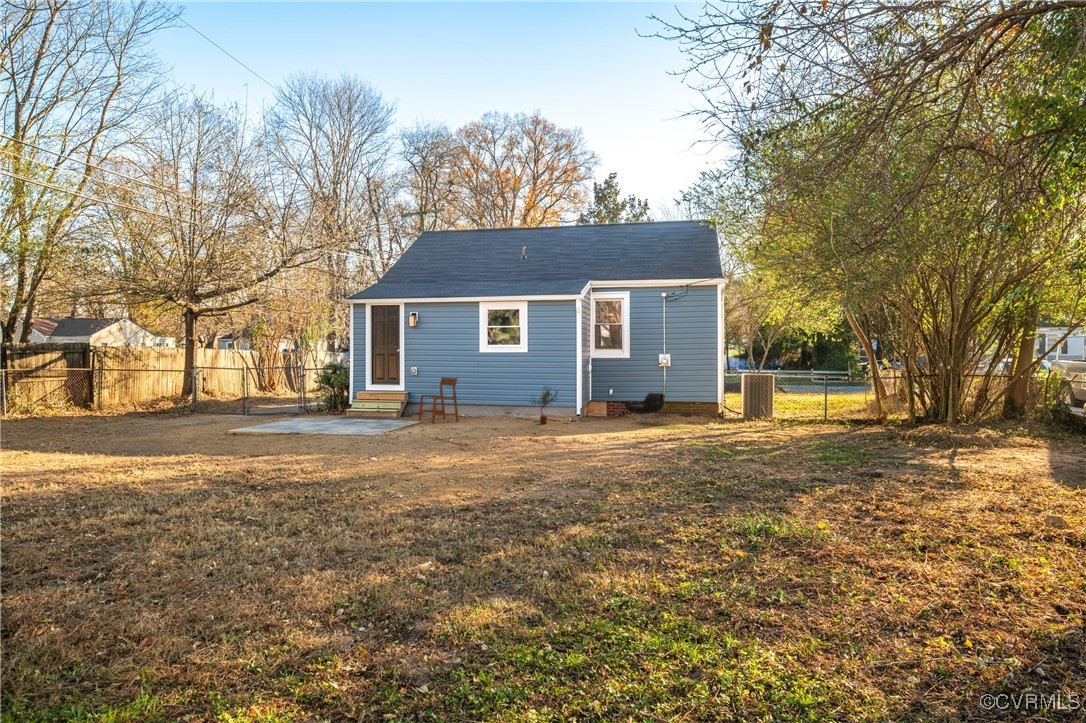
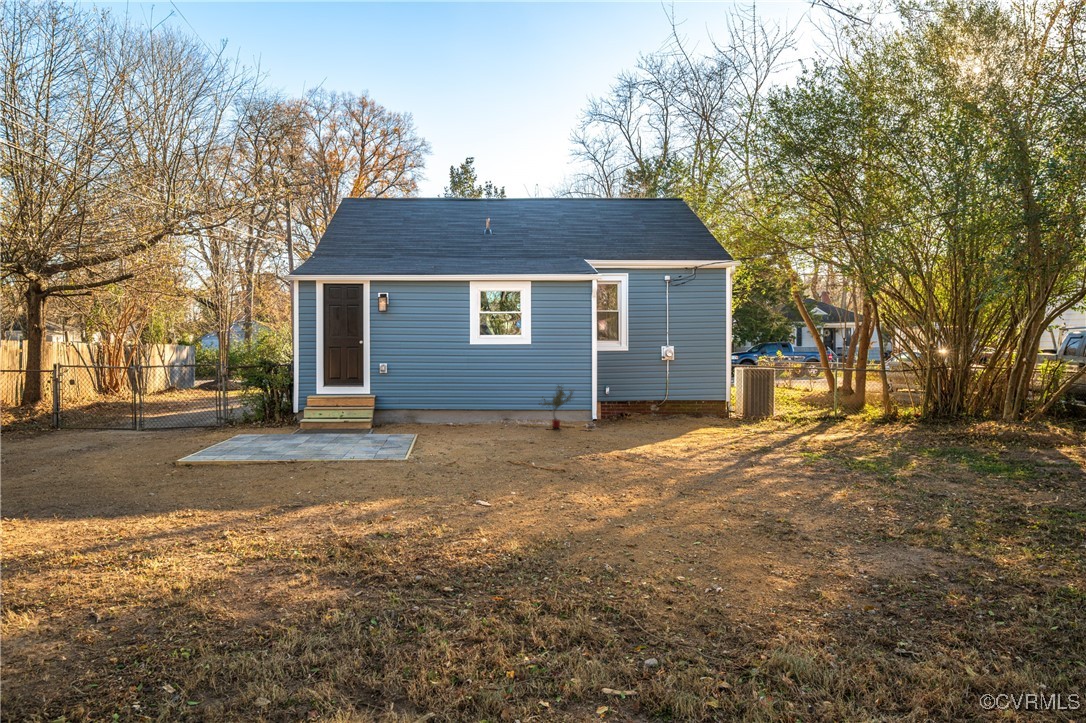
bench: present [419,377,459,423] -> none [394,375,454,434]
lounge chair: present [625,393,664,422] -> none [630,388,674,423]

